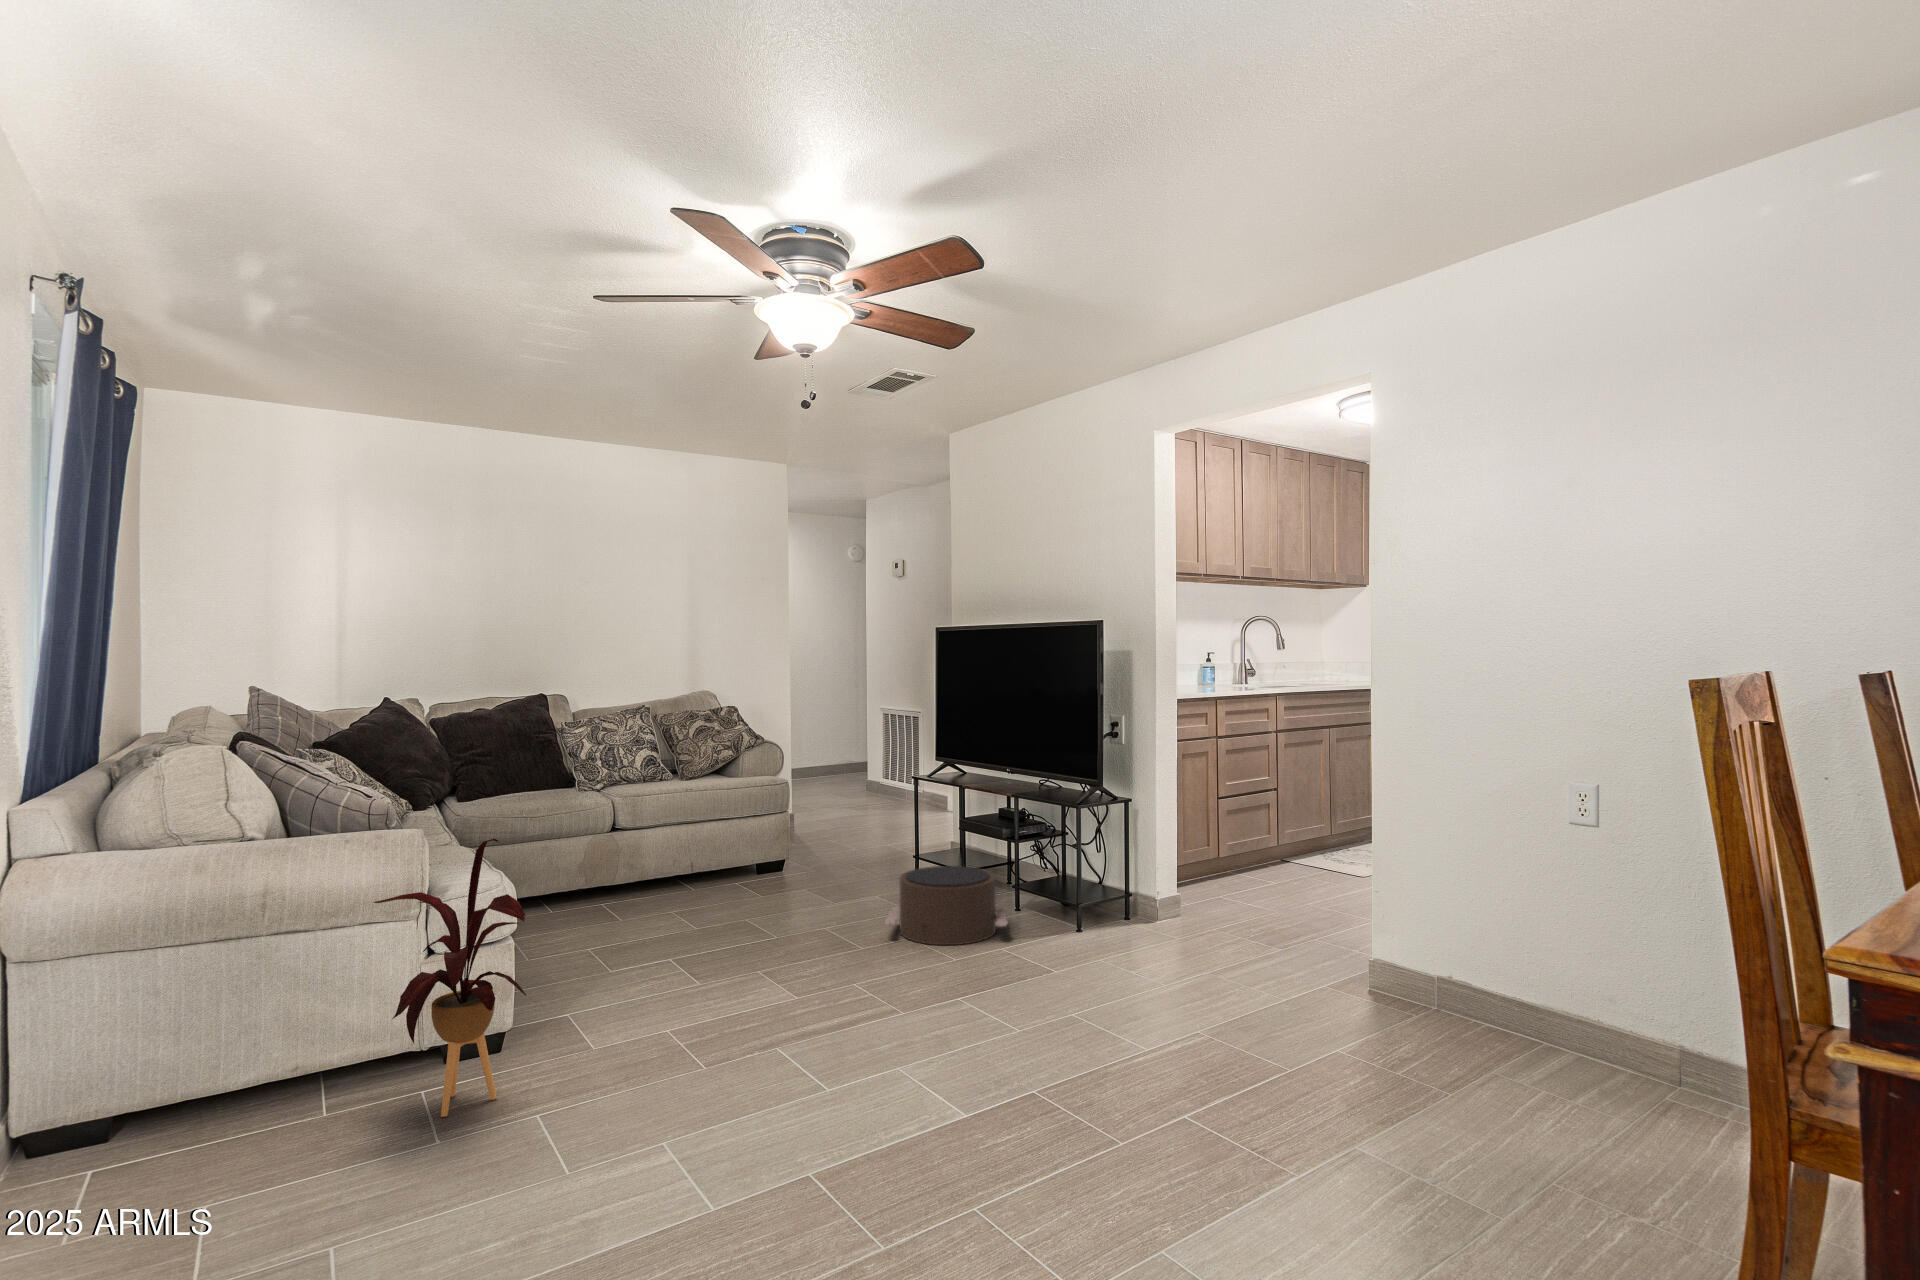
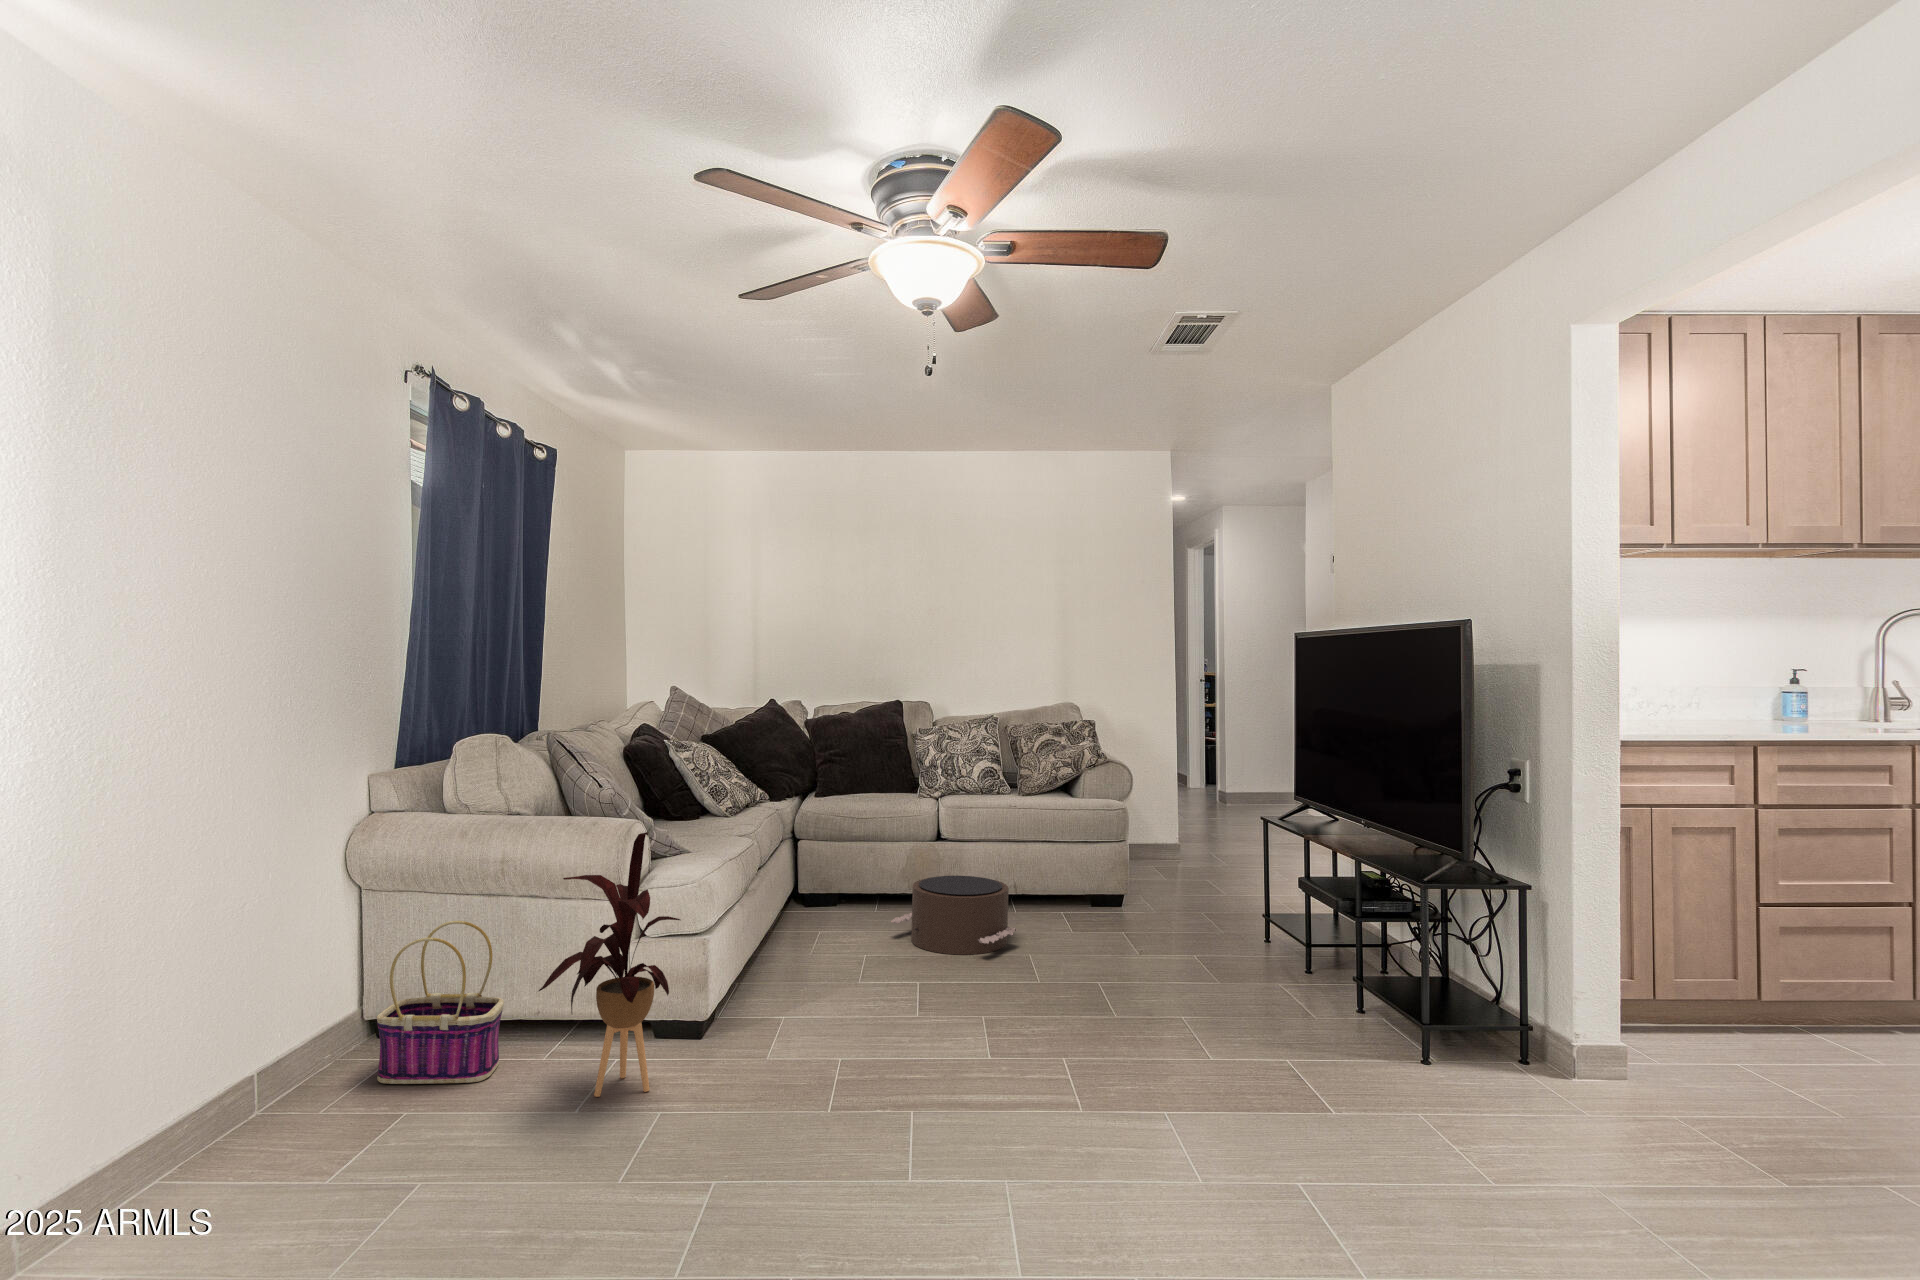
pouf: present [885,866,1008,945] -> present [891,876,1018,955]
basket: none [130,973,292,1176] -> present [377,921,504,1084]

